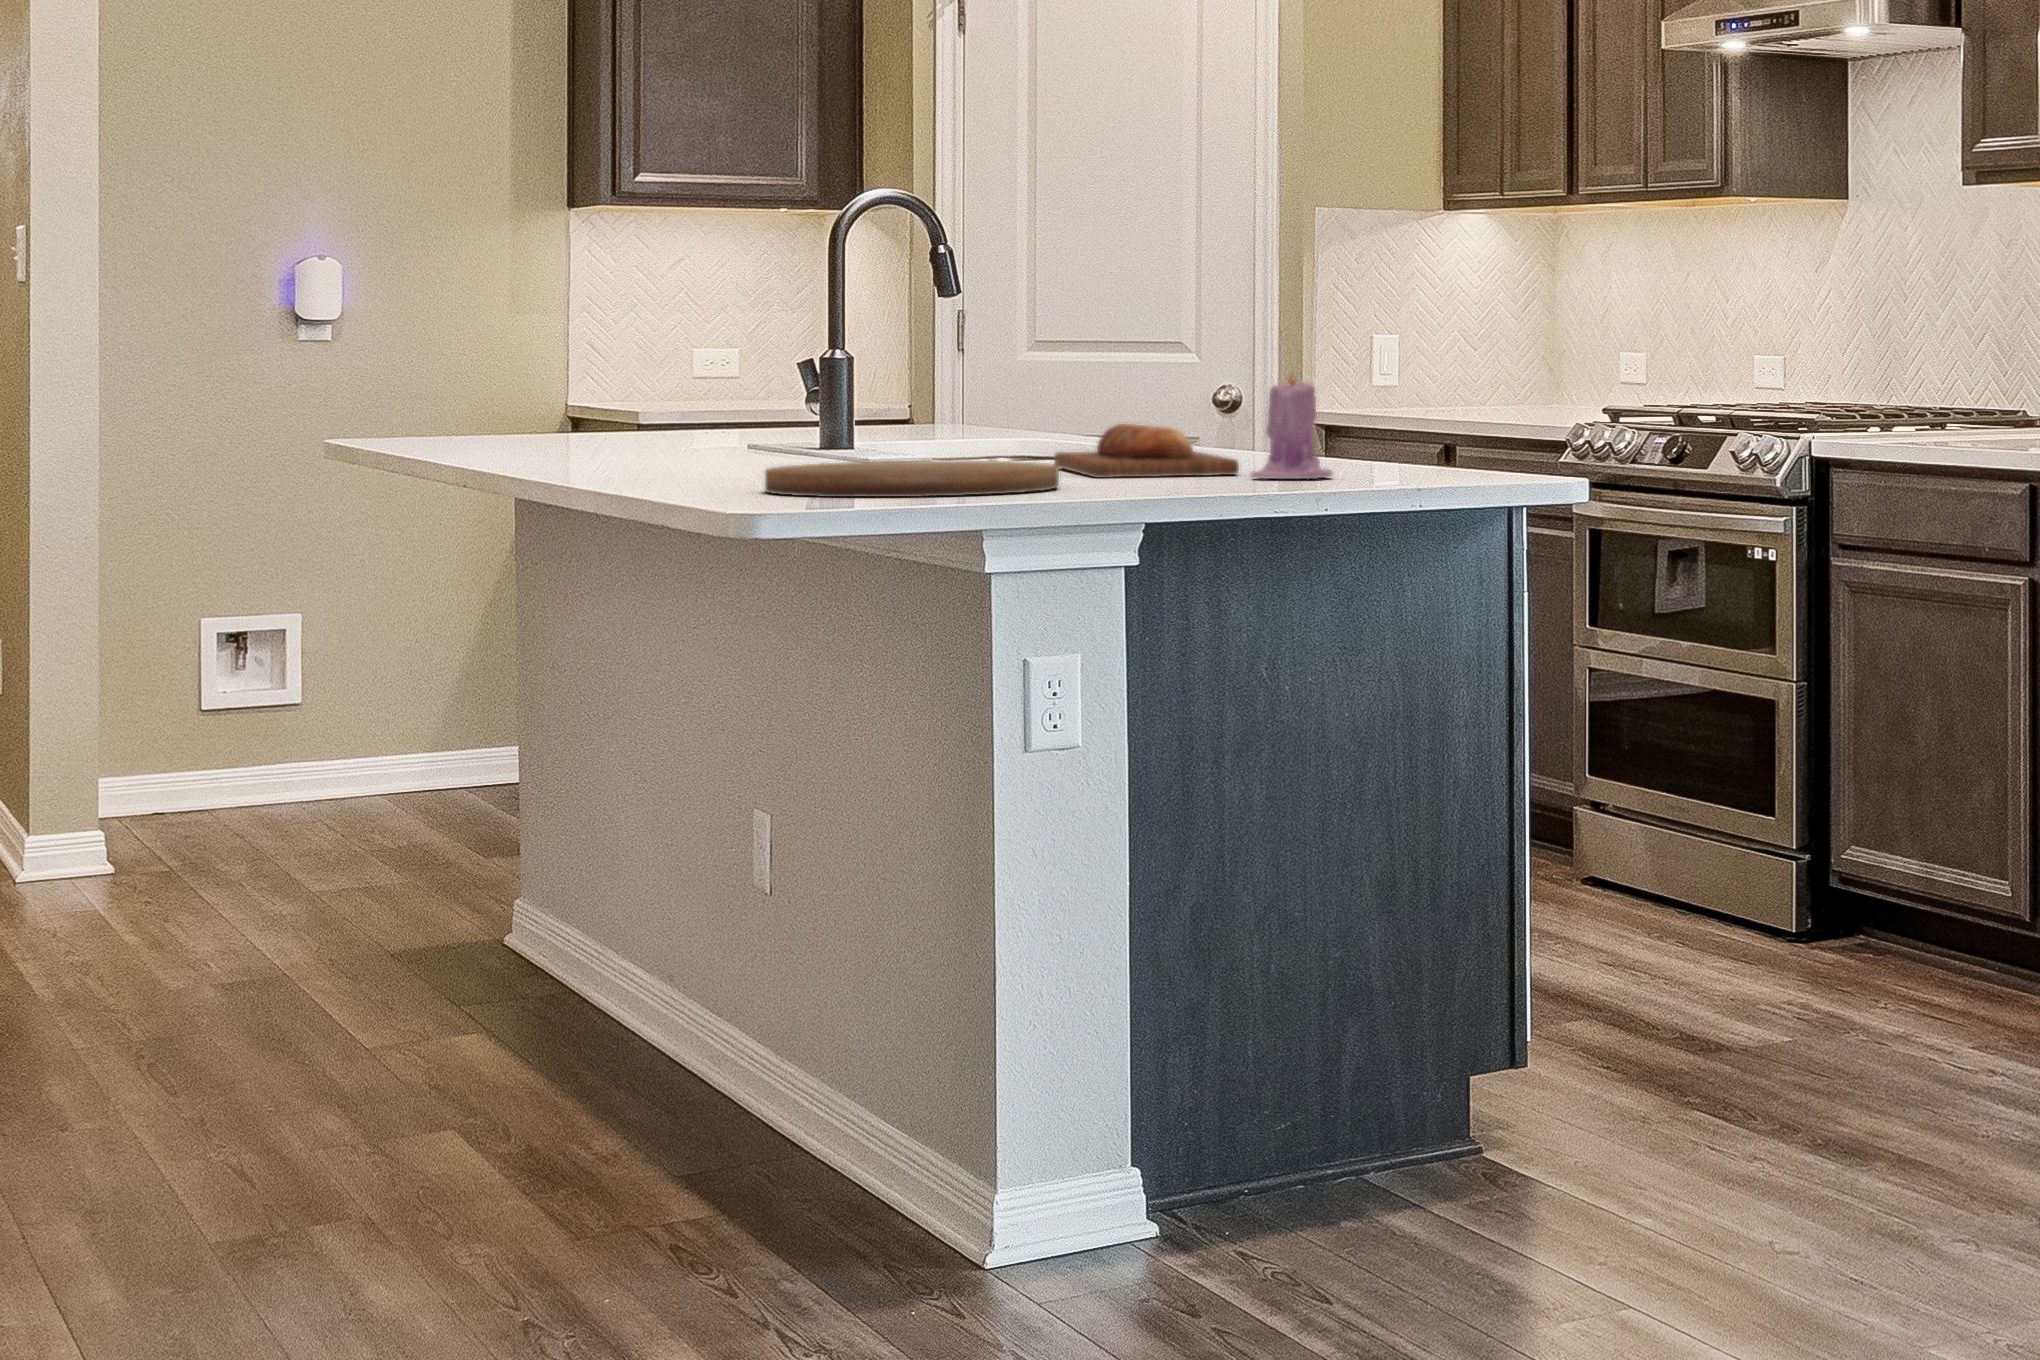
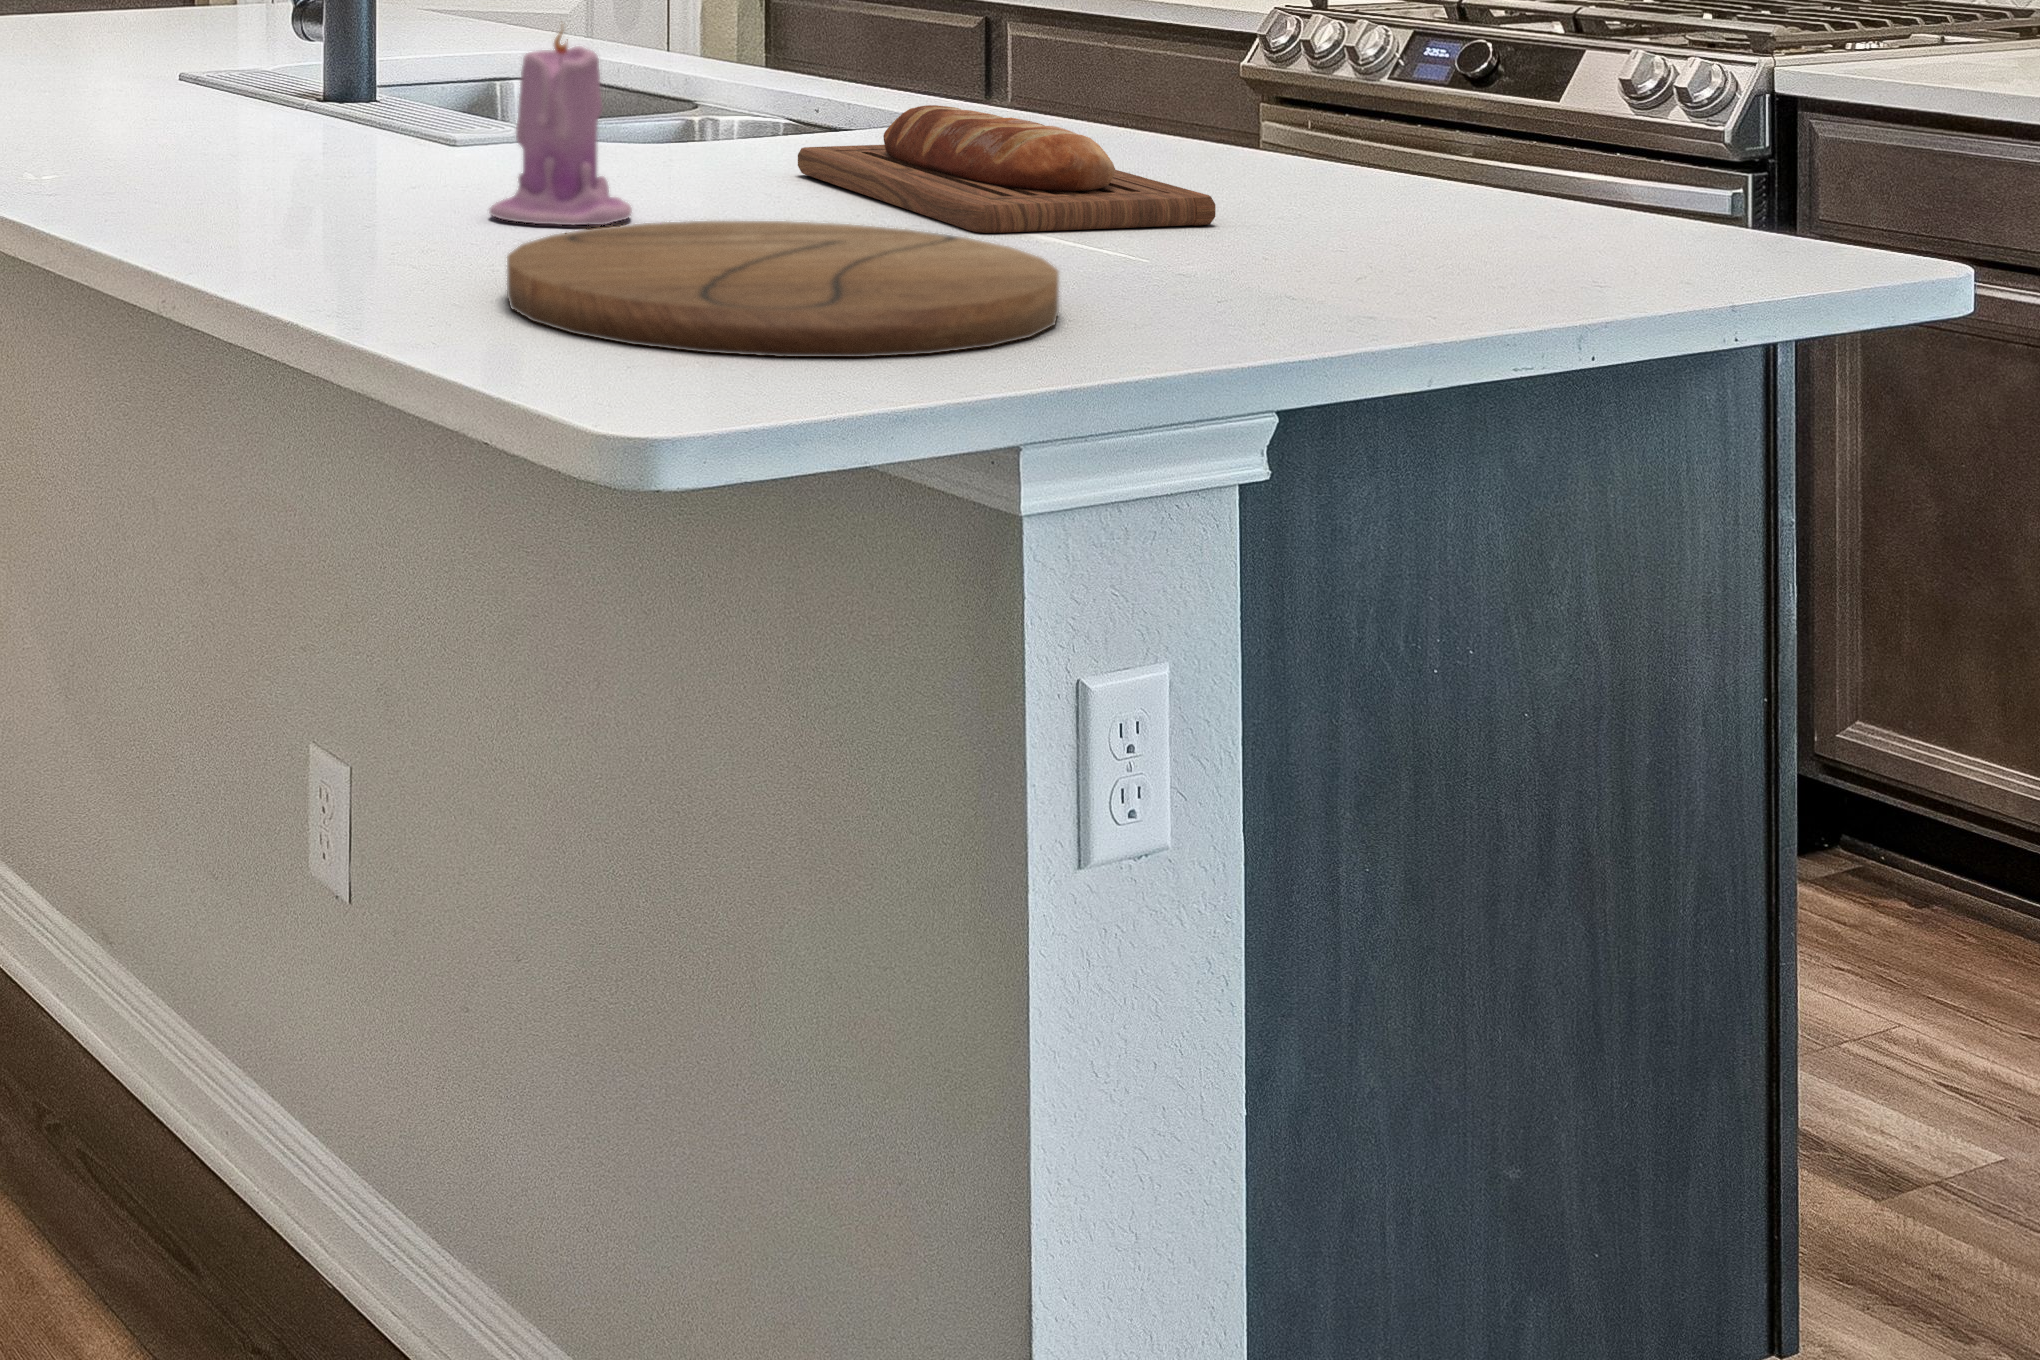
candle: present [1251,376,1332,479] -> present [489,31,632,225]

